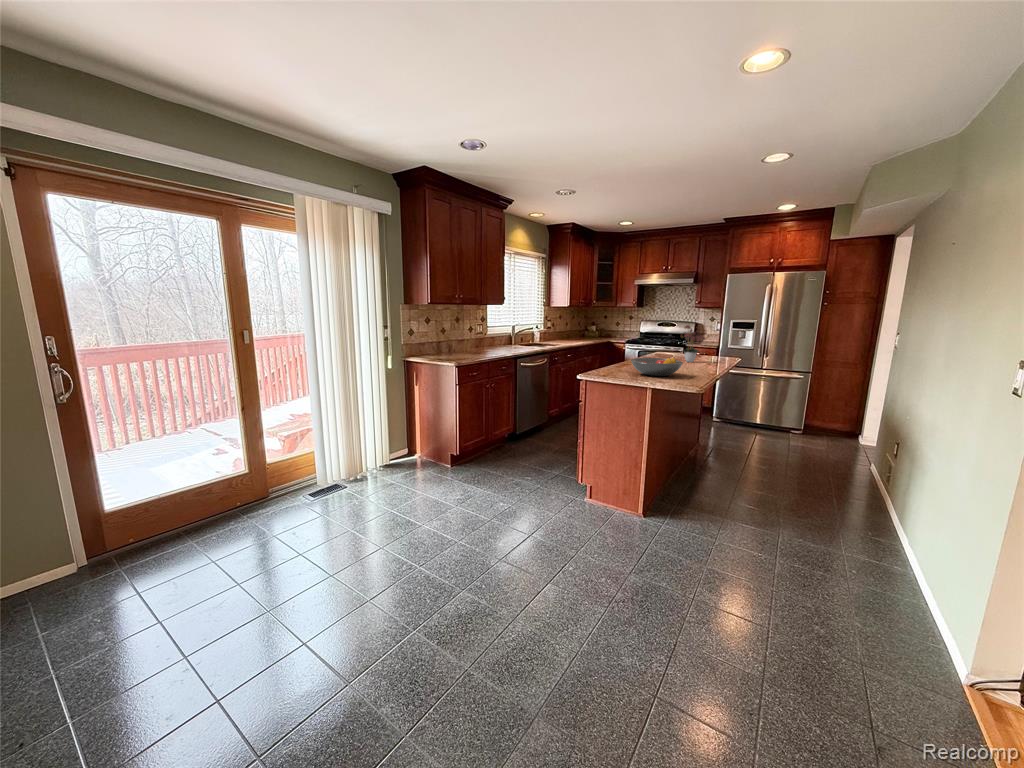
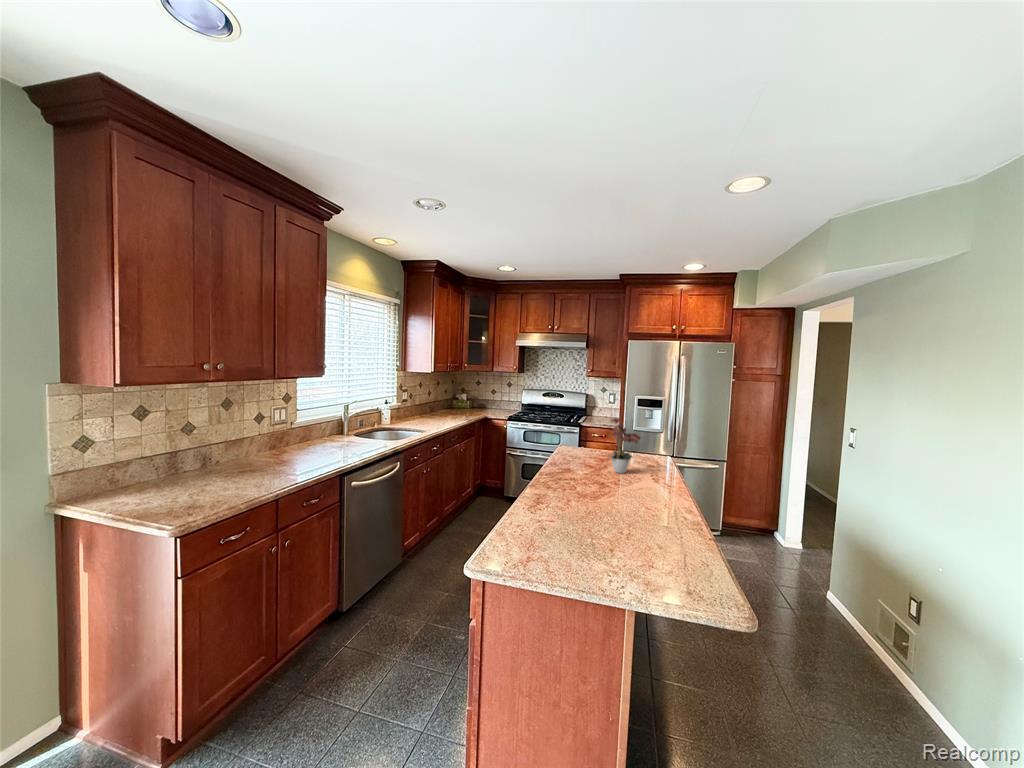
fruit bowl: present [631,357,683,376] -> none [570,502,670,556]

